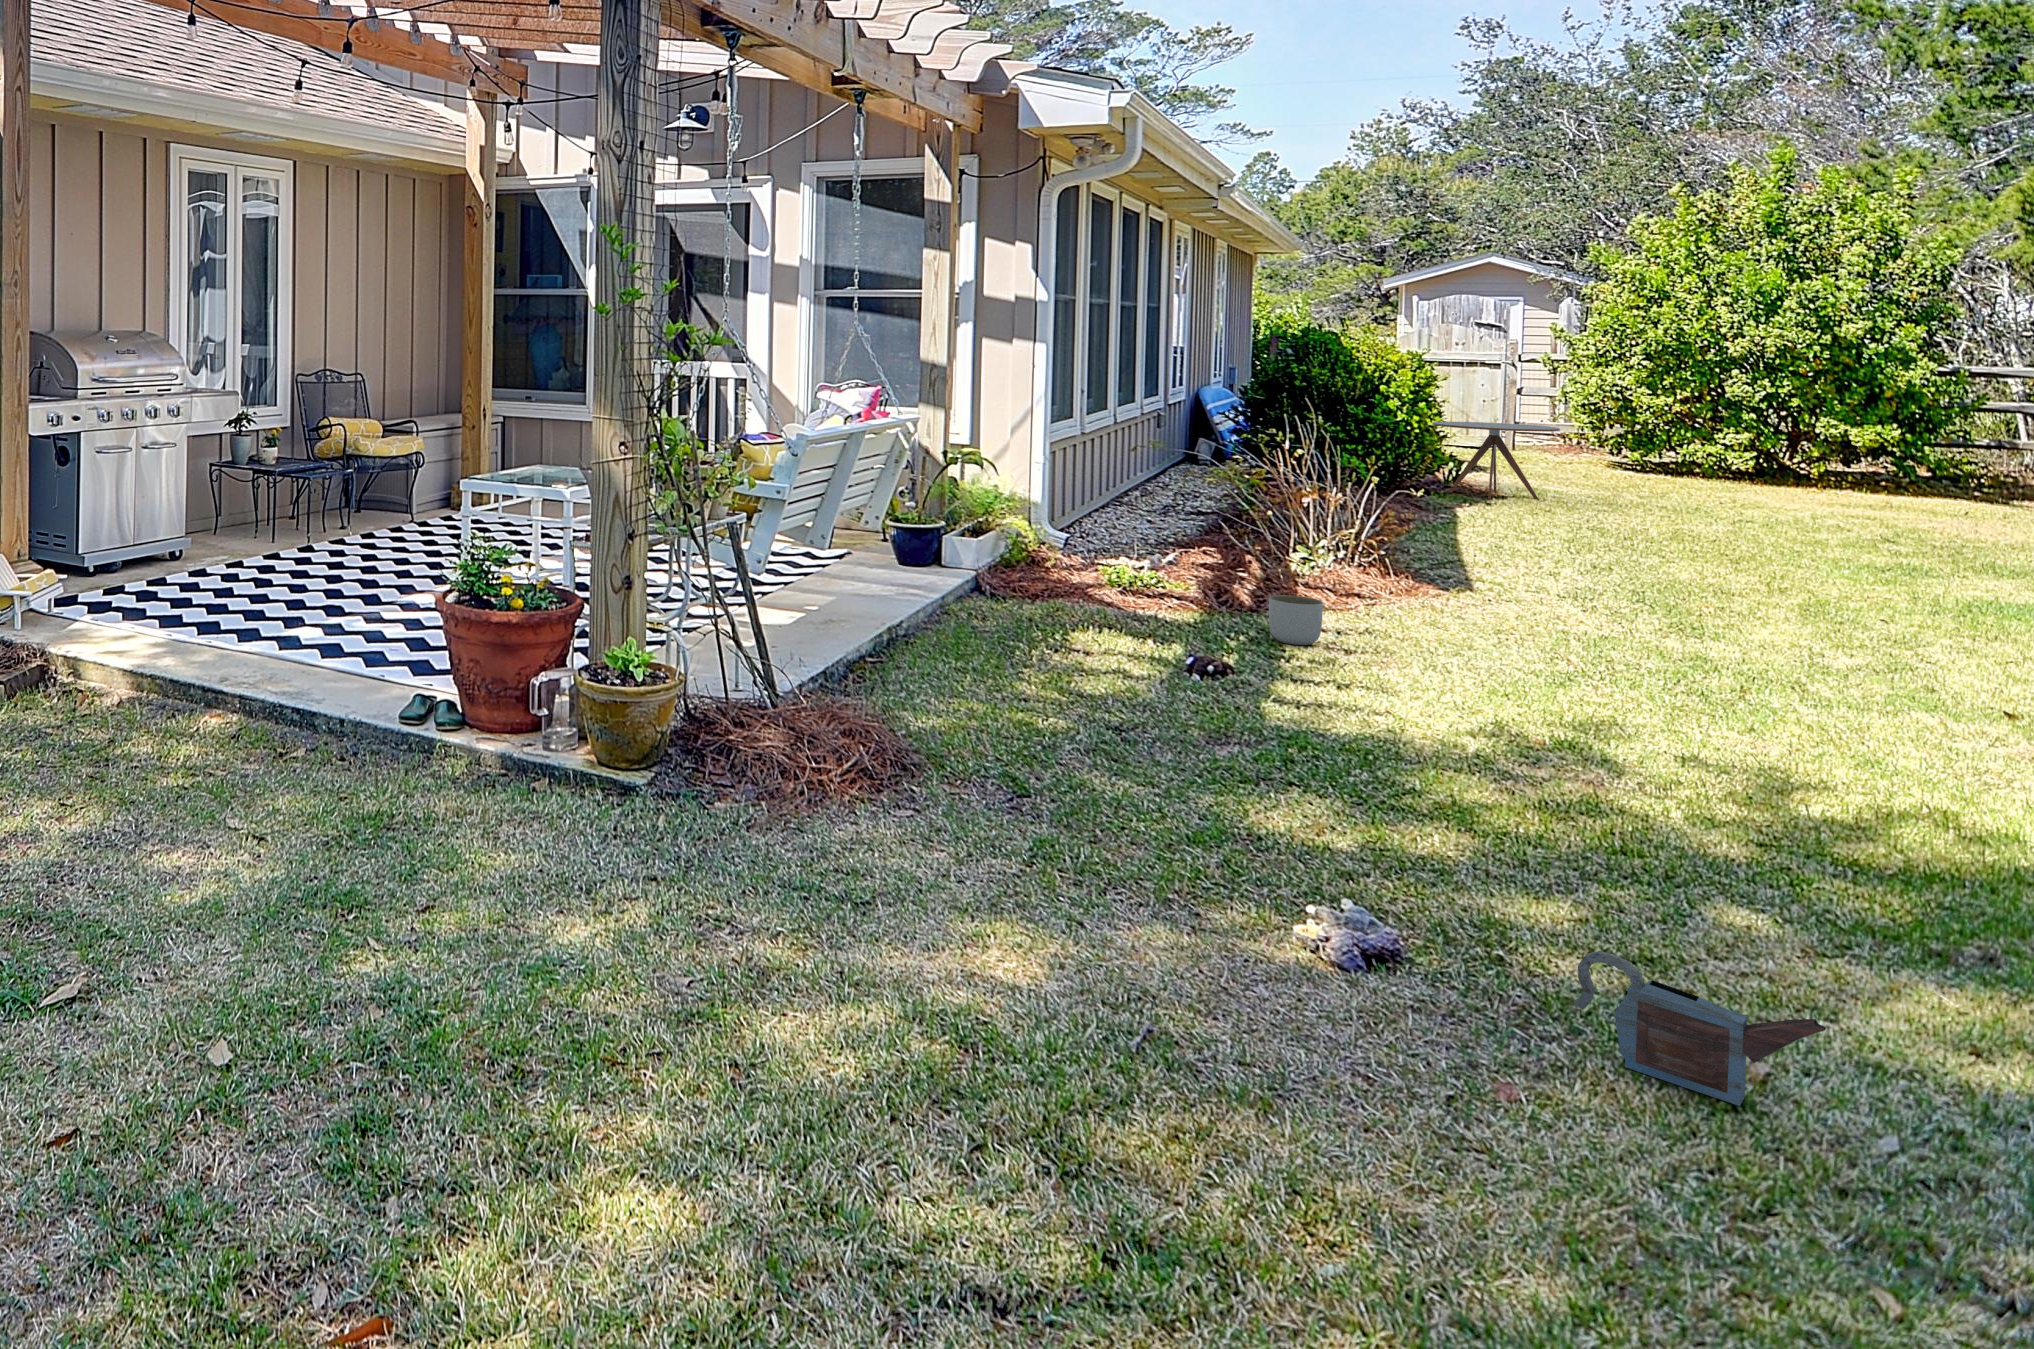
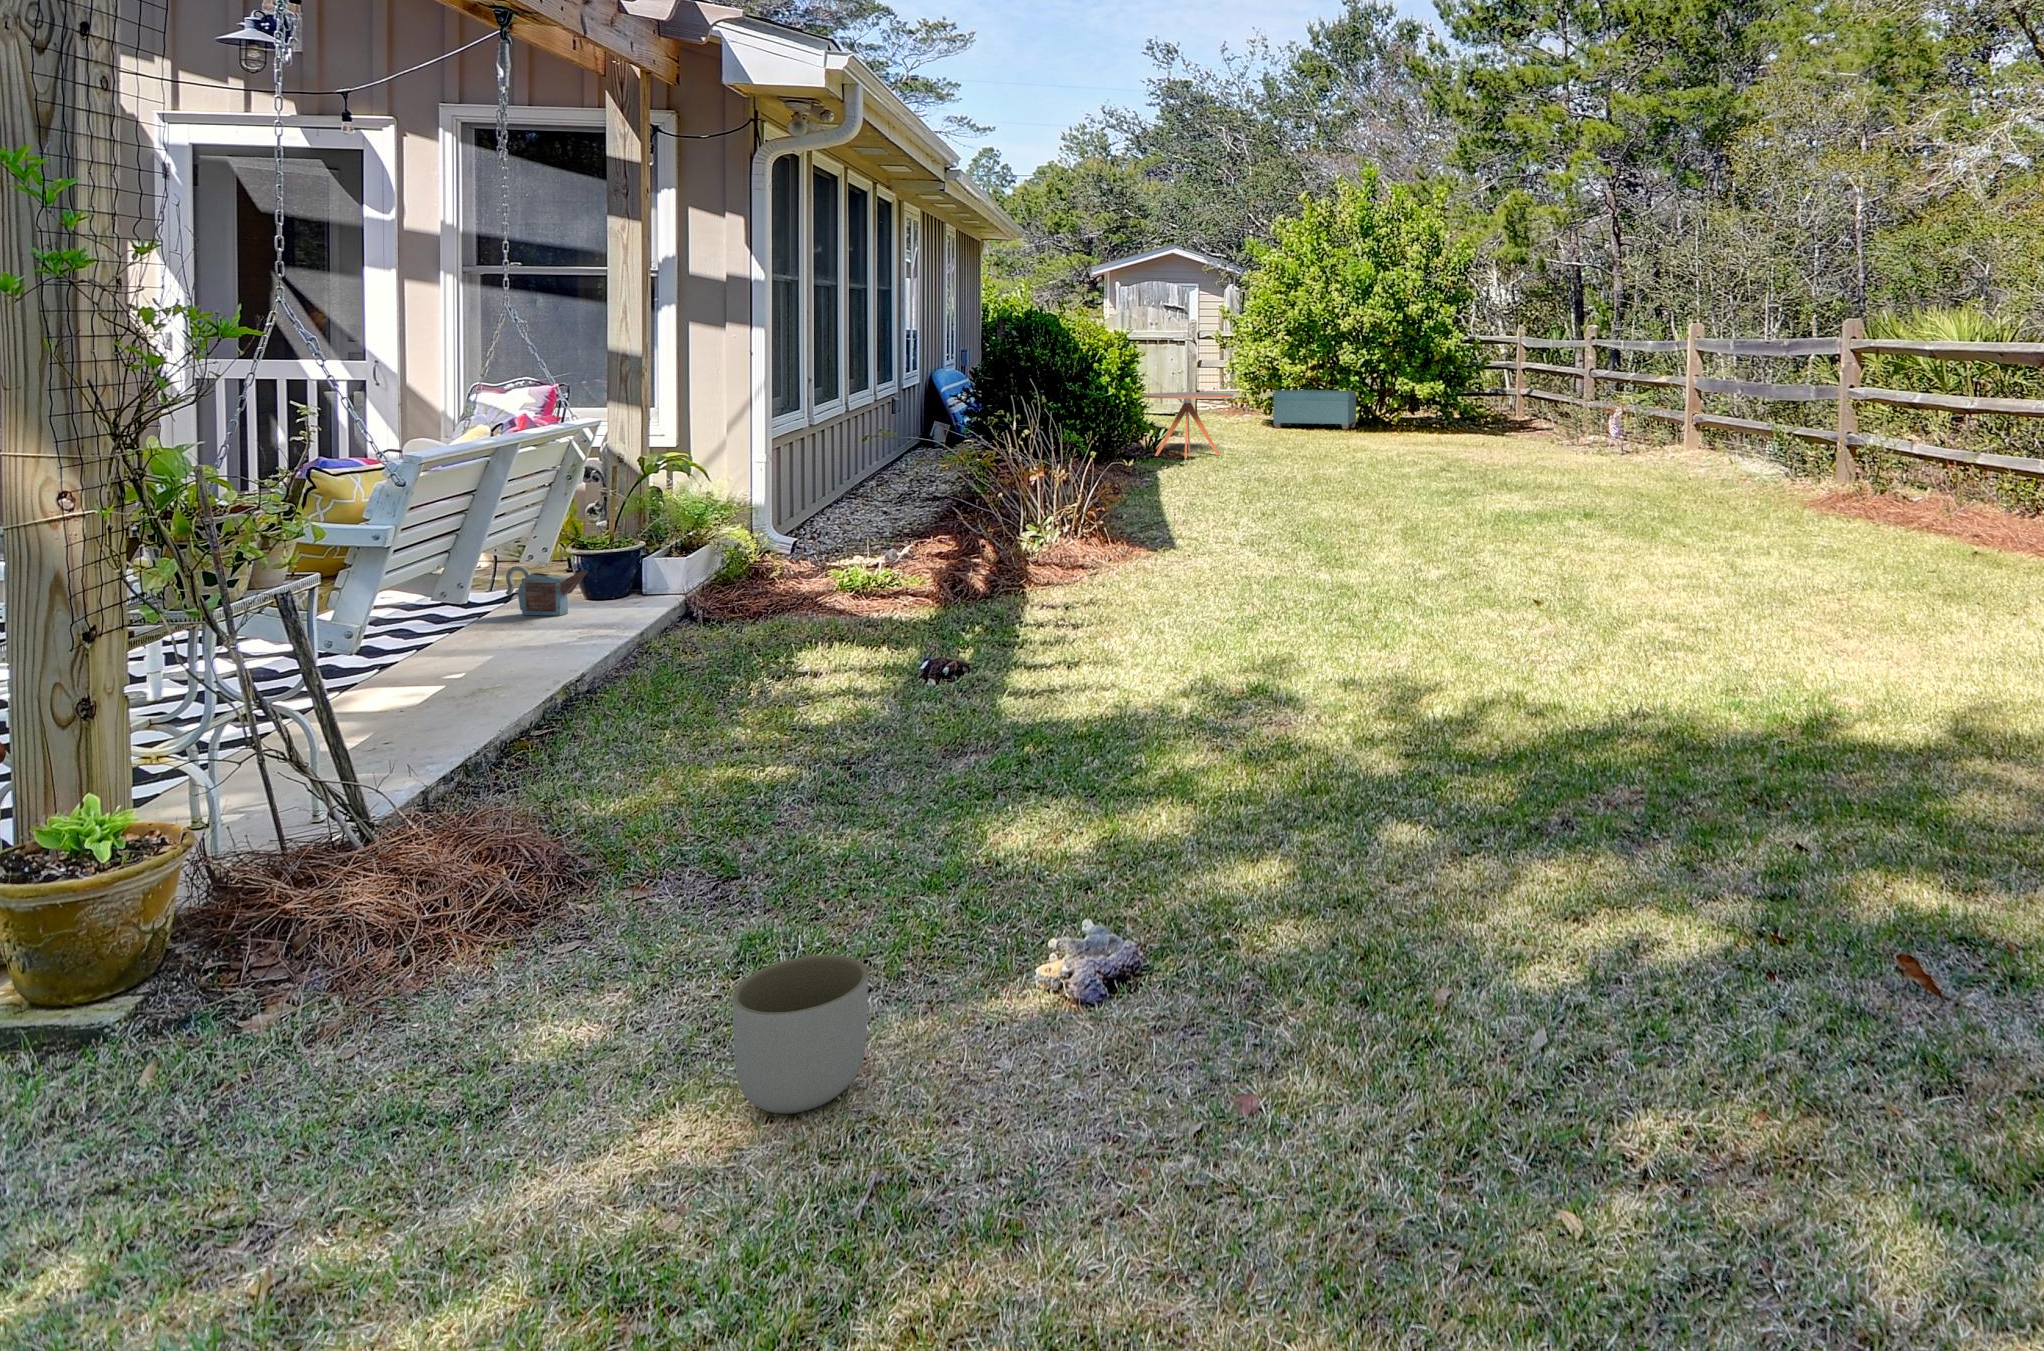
bench: none [1622,427,1761,483] -> present [1273,390,1356,429]
planter: present [1269,595,1323,645] -> present [732,955,868,1114]
watering can: present [1574,951,1826,1106] -> present [506,566,588,616]

